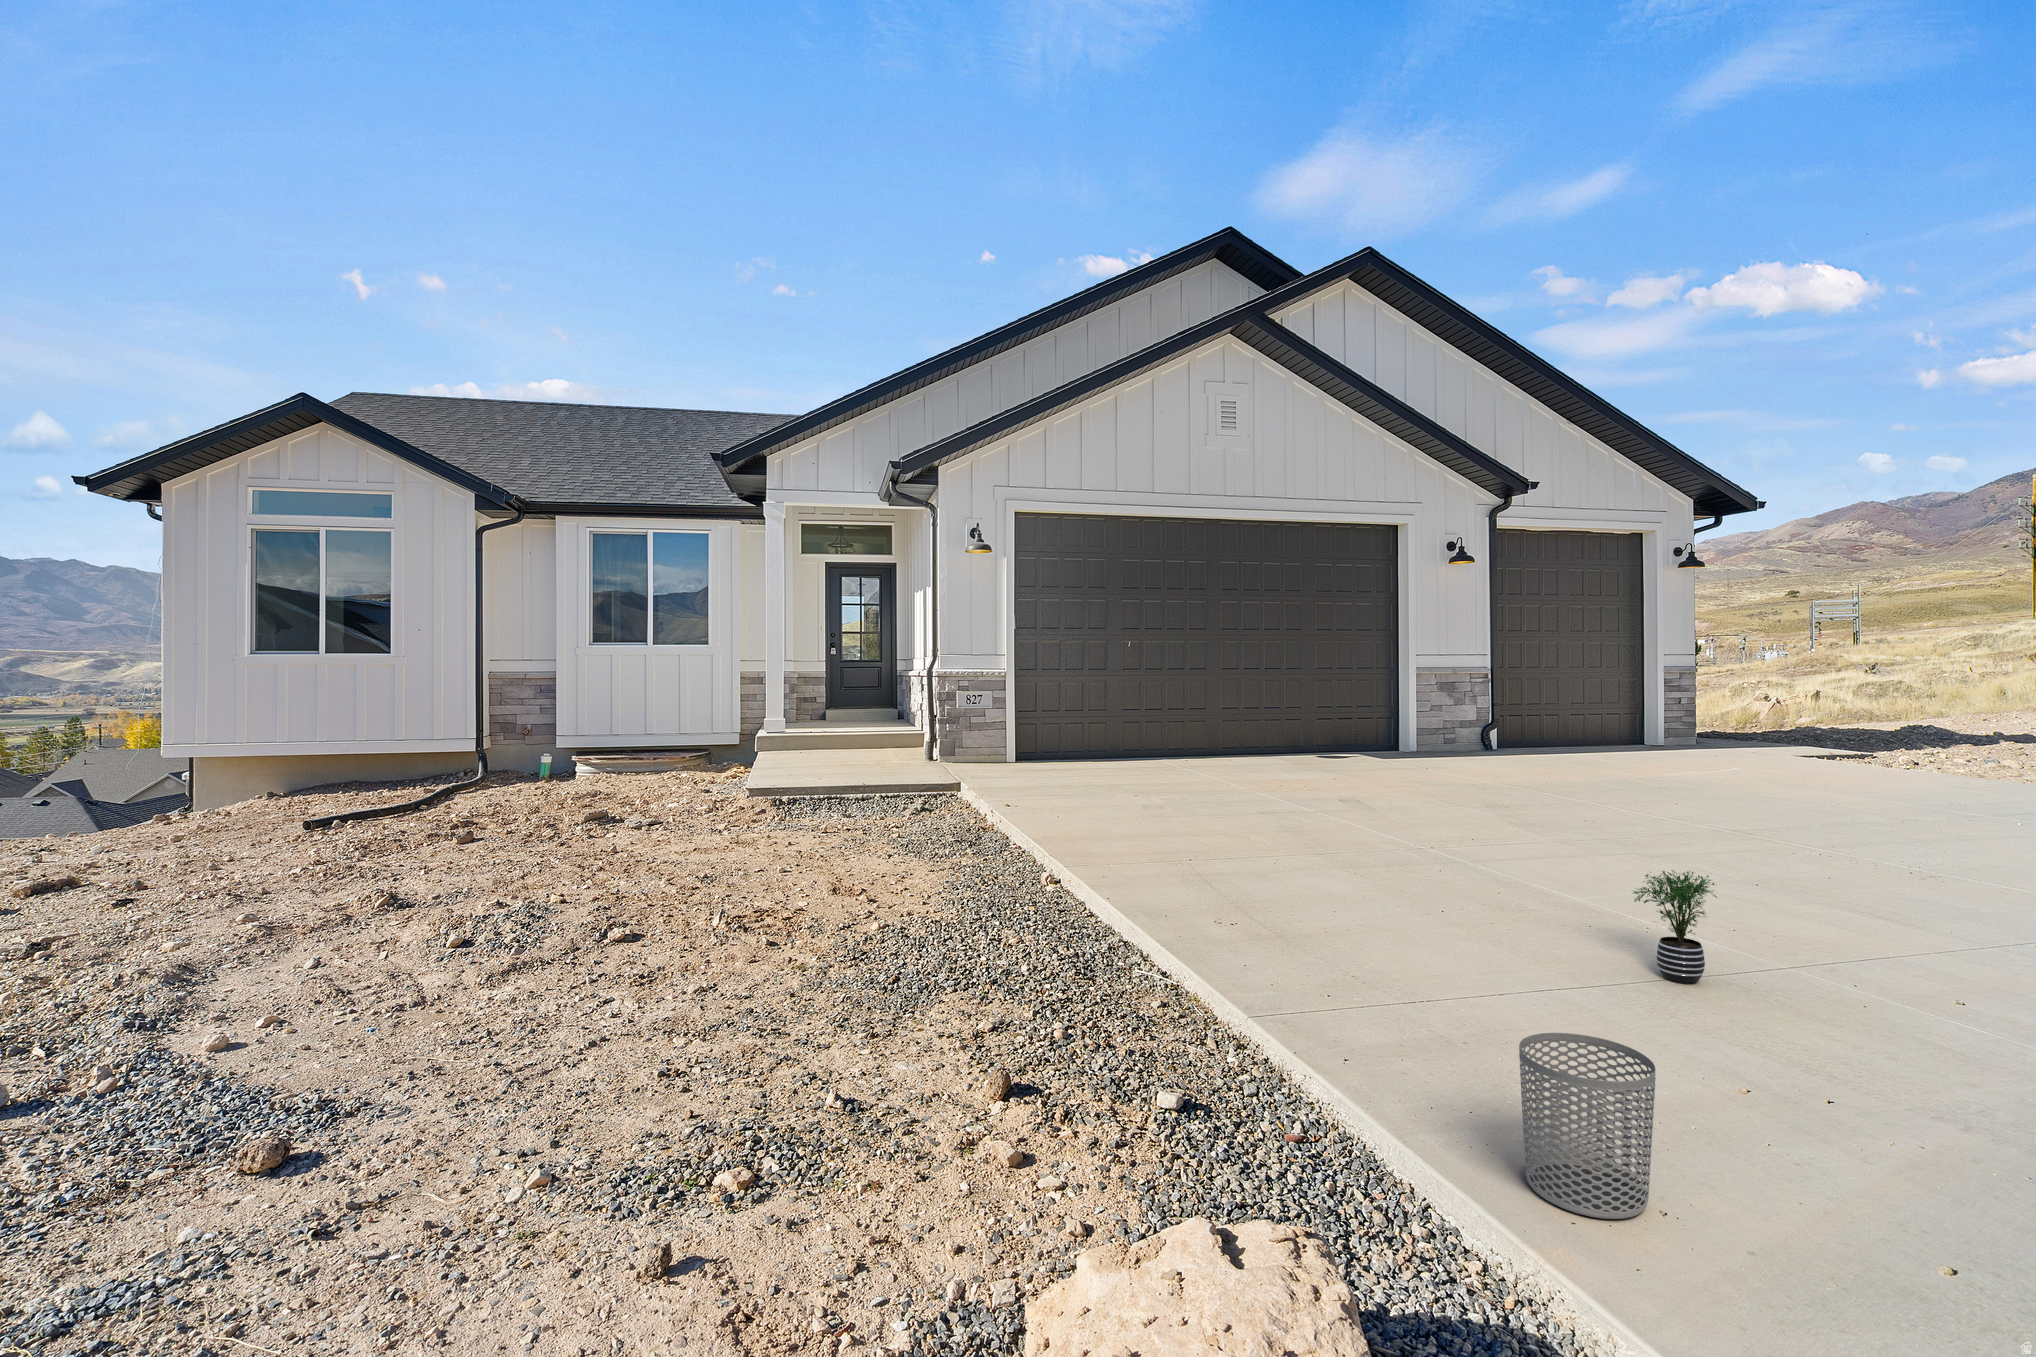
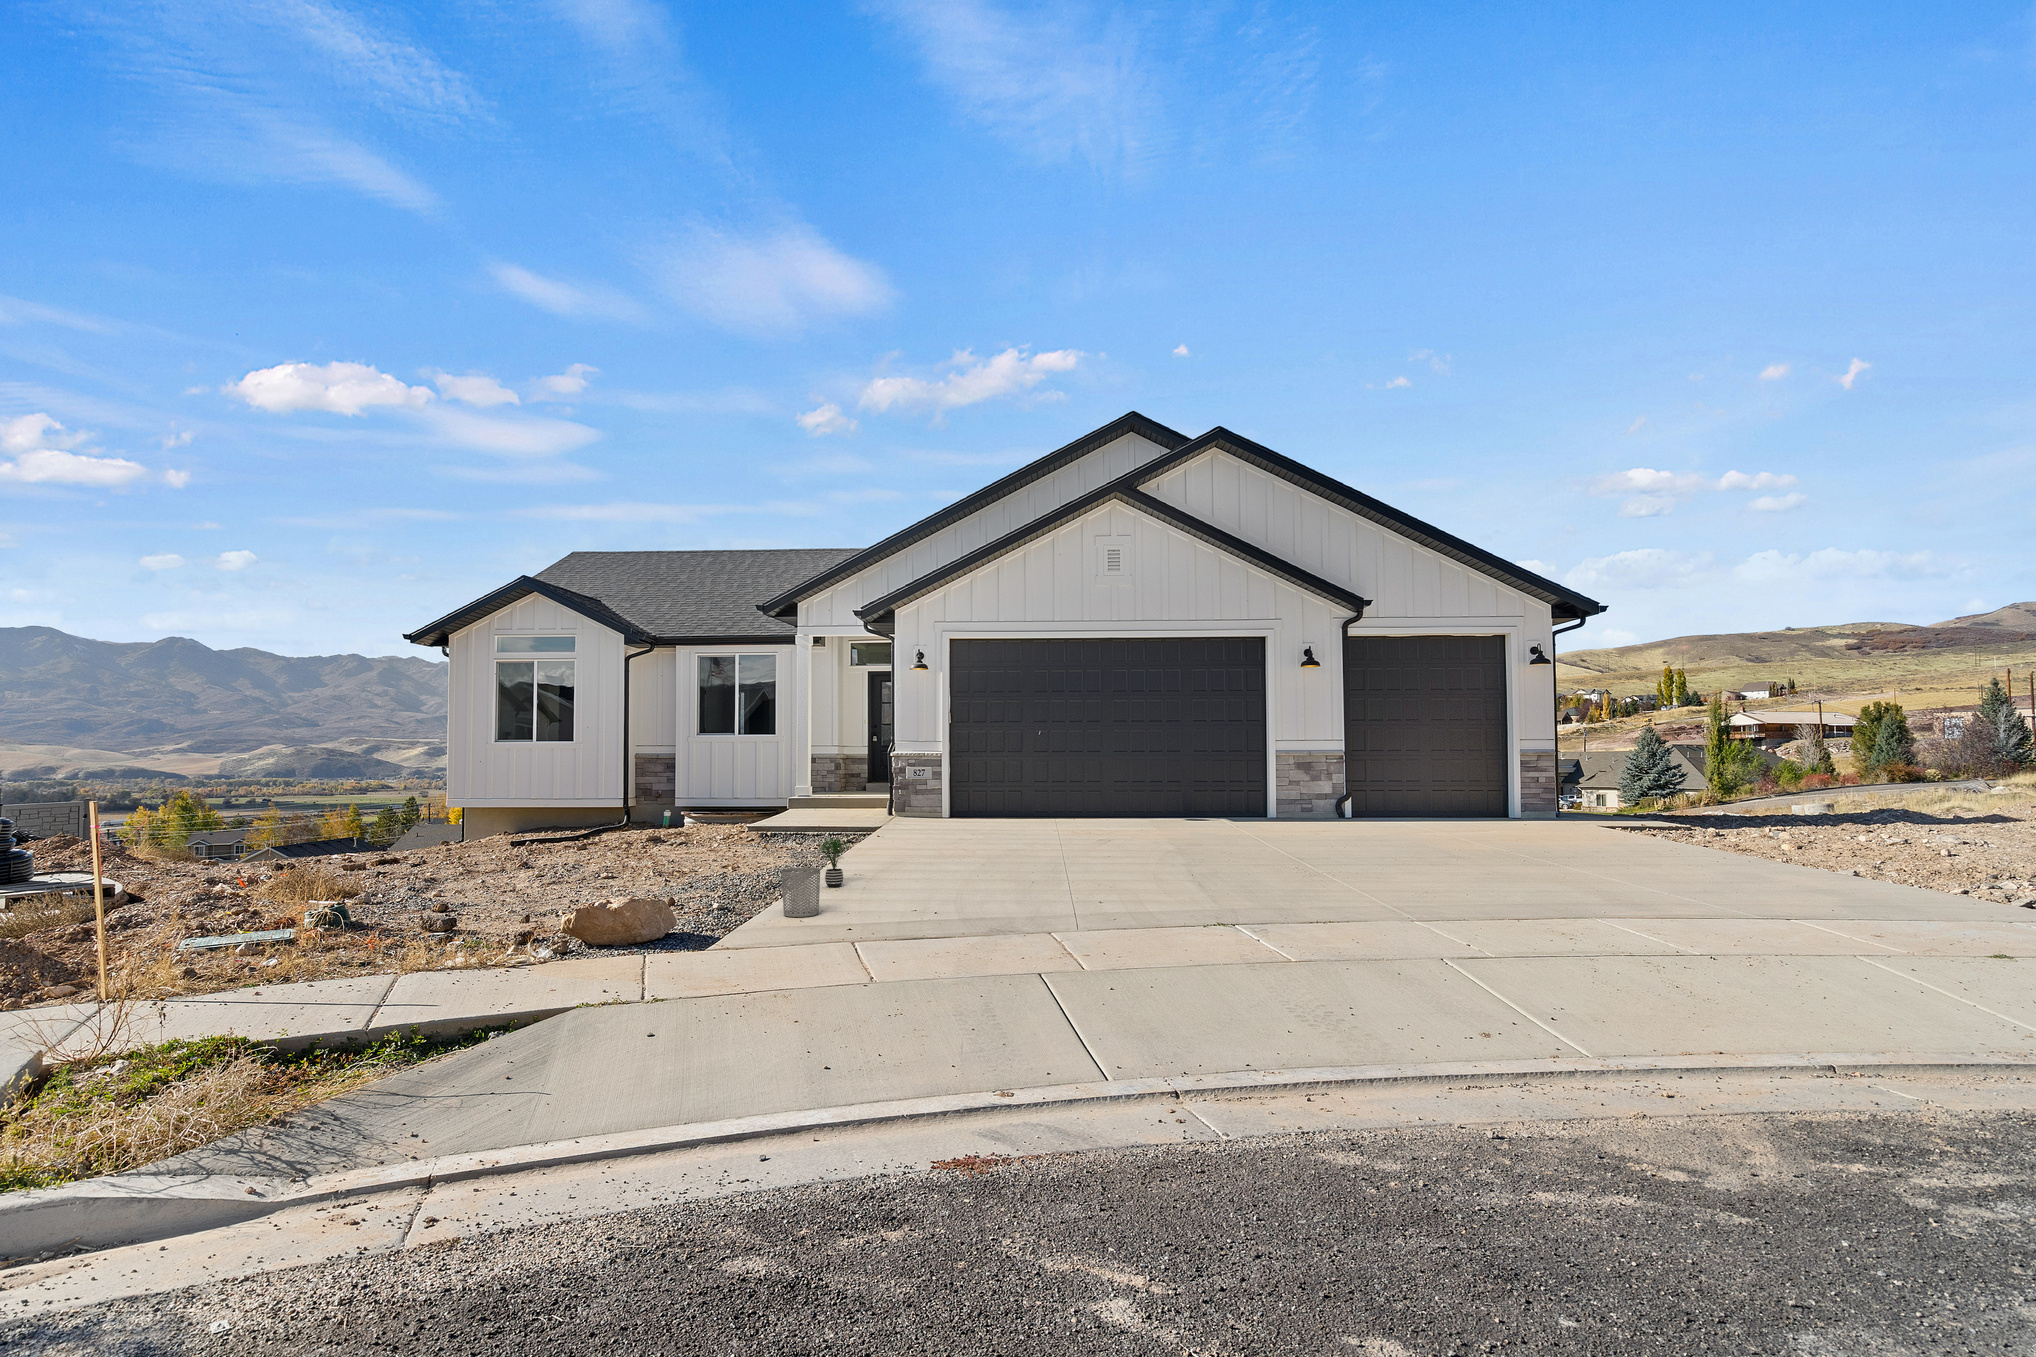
potted plant: present [1634,870,1717,984] -> present [820,838,849,887]

